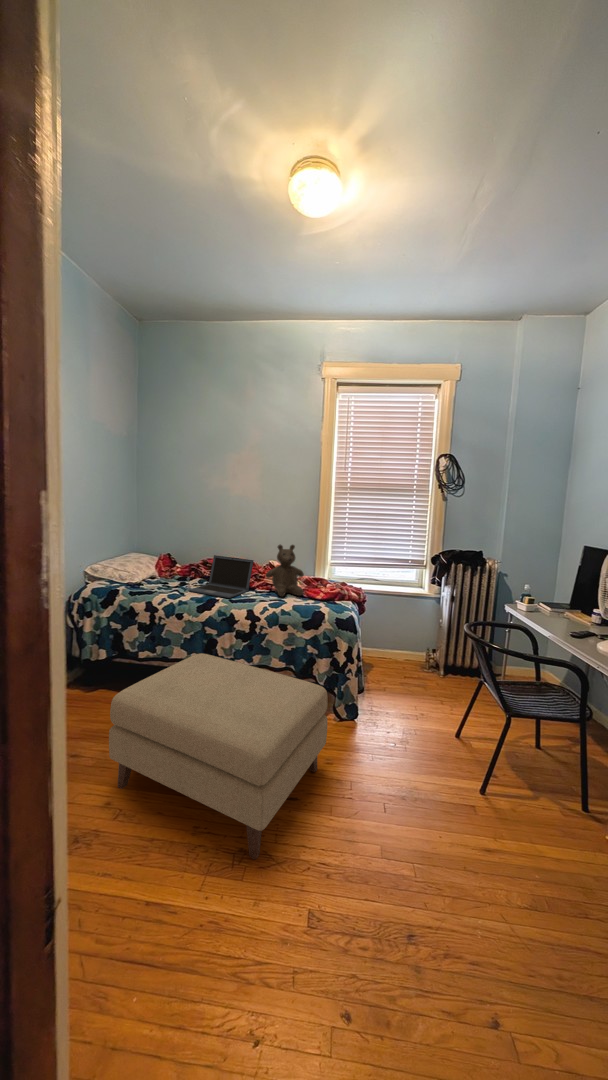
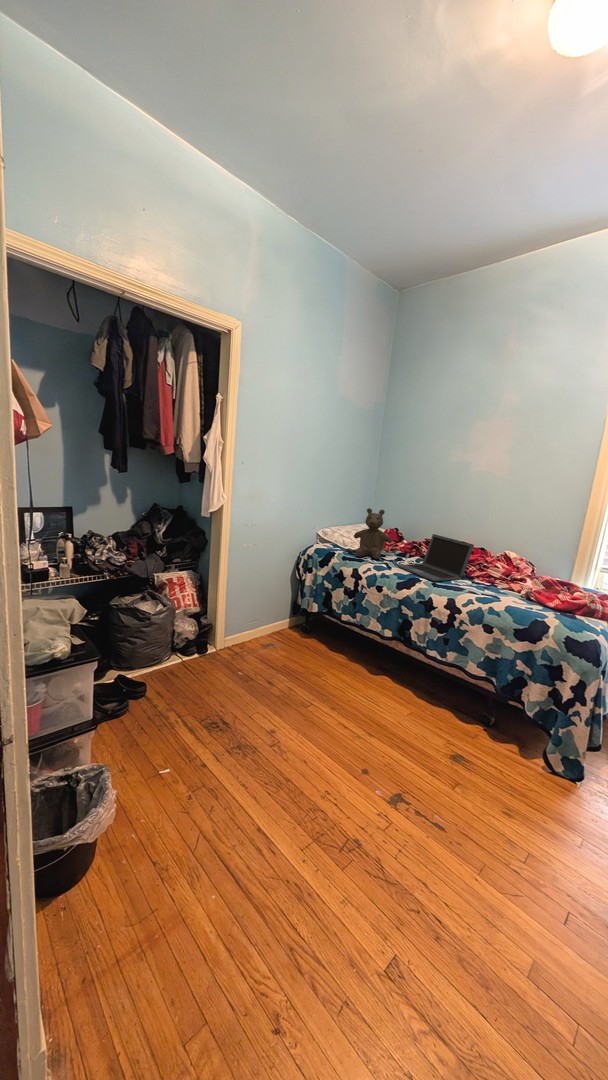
teddy bear: present [266,544,304,596] -> present [354,508,392,559]
ottoman: present [109,653,328,859] -> none [282,629,510,859]

